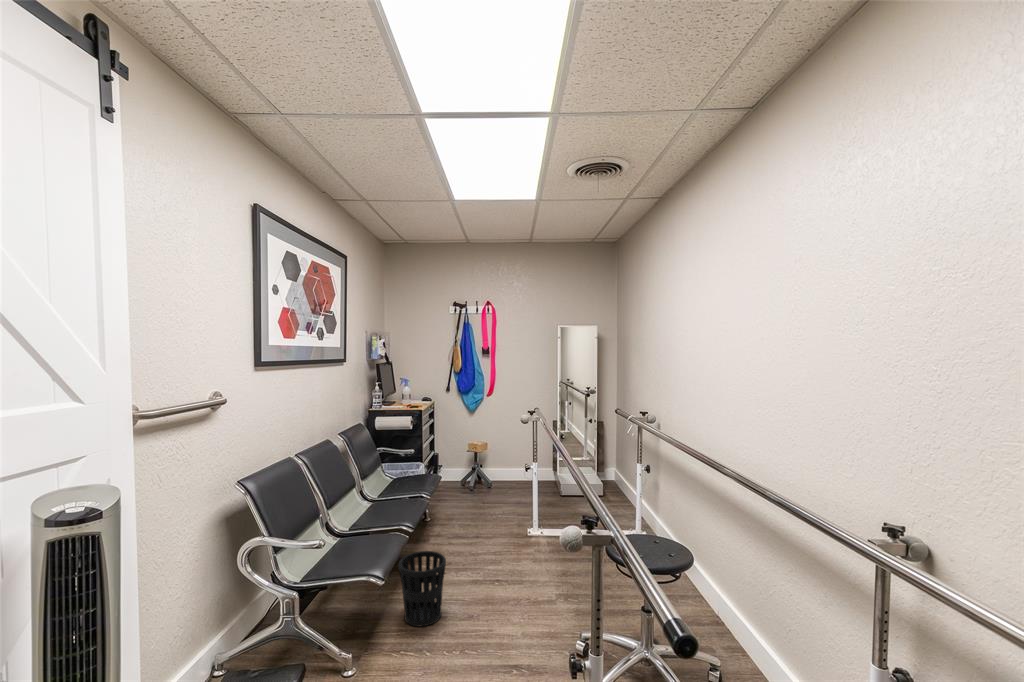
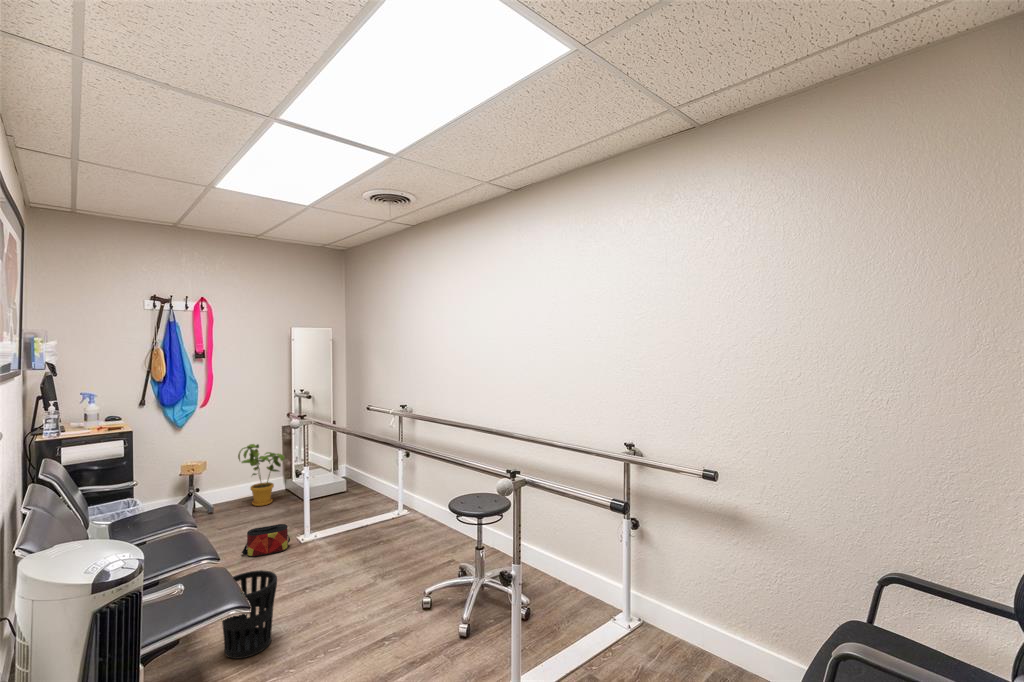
house plant: none [510,434,547,491] -> present [238,444,285,506]
bag: none [479,512,518,540] -> present [242,524,290,557]

